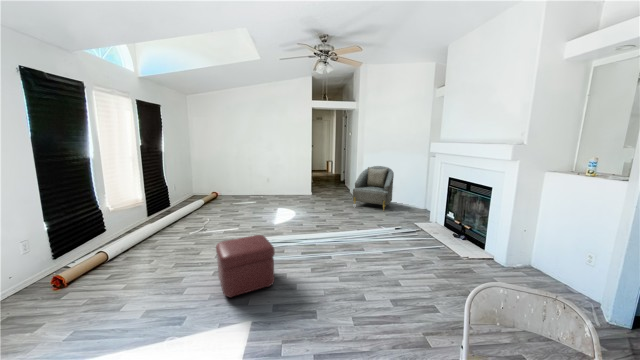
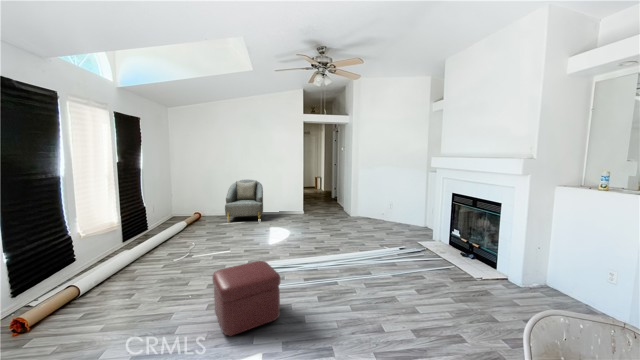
armchair: present [353,166,394,210] -> present [225,180,263,219]

